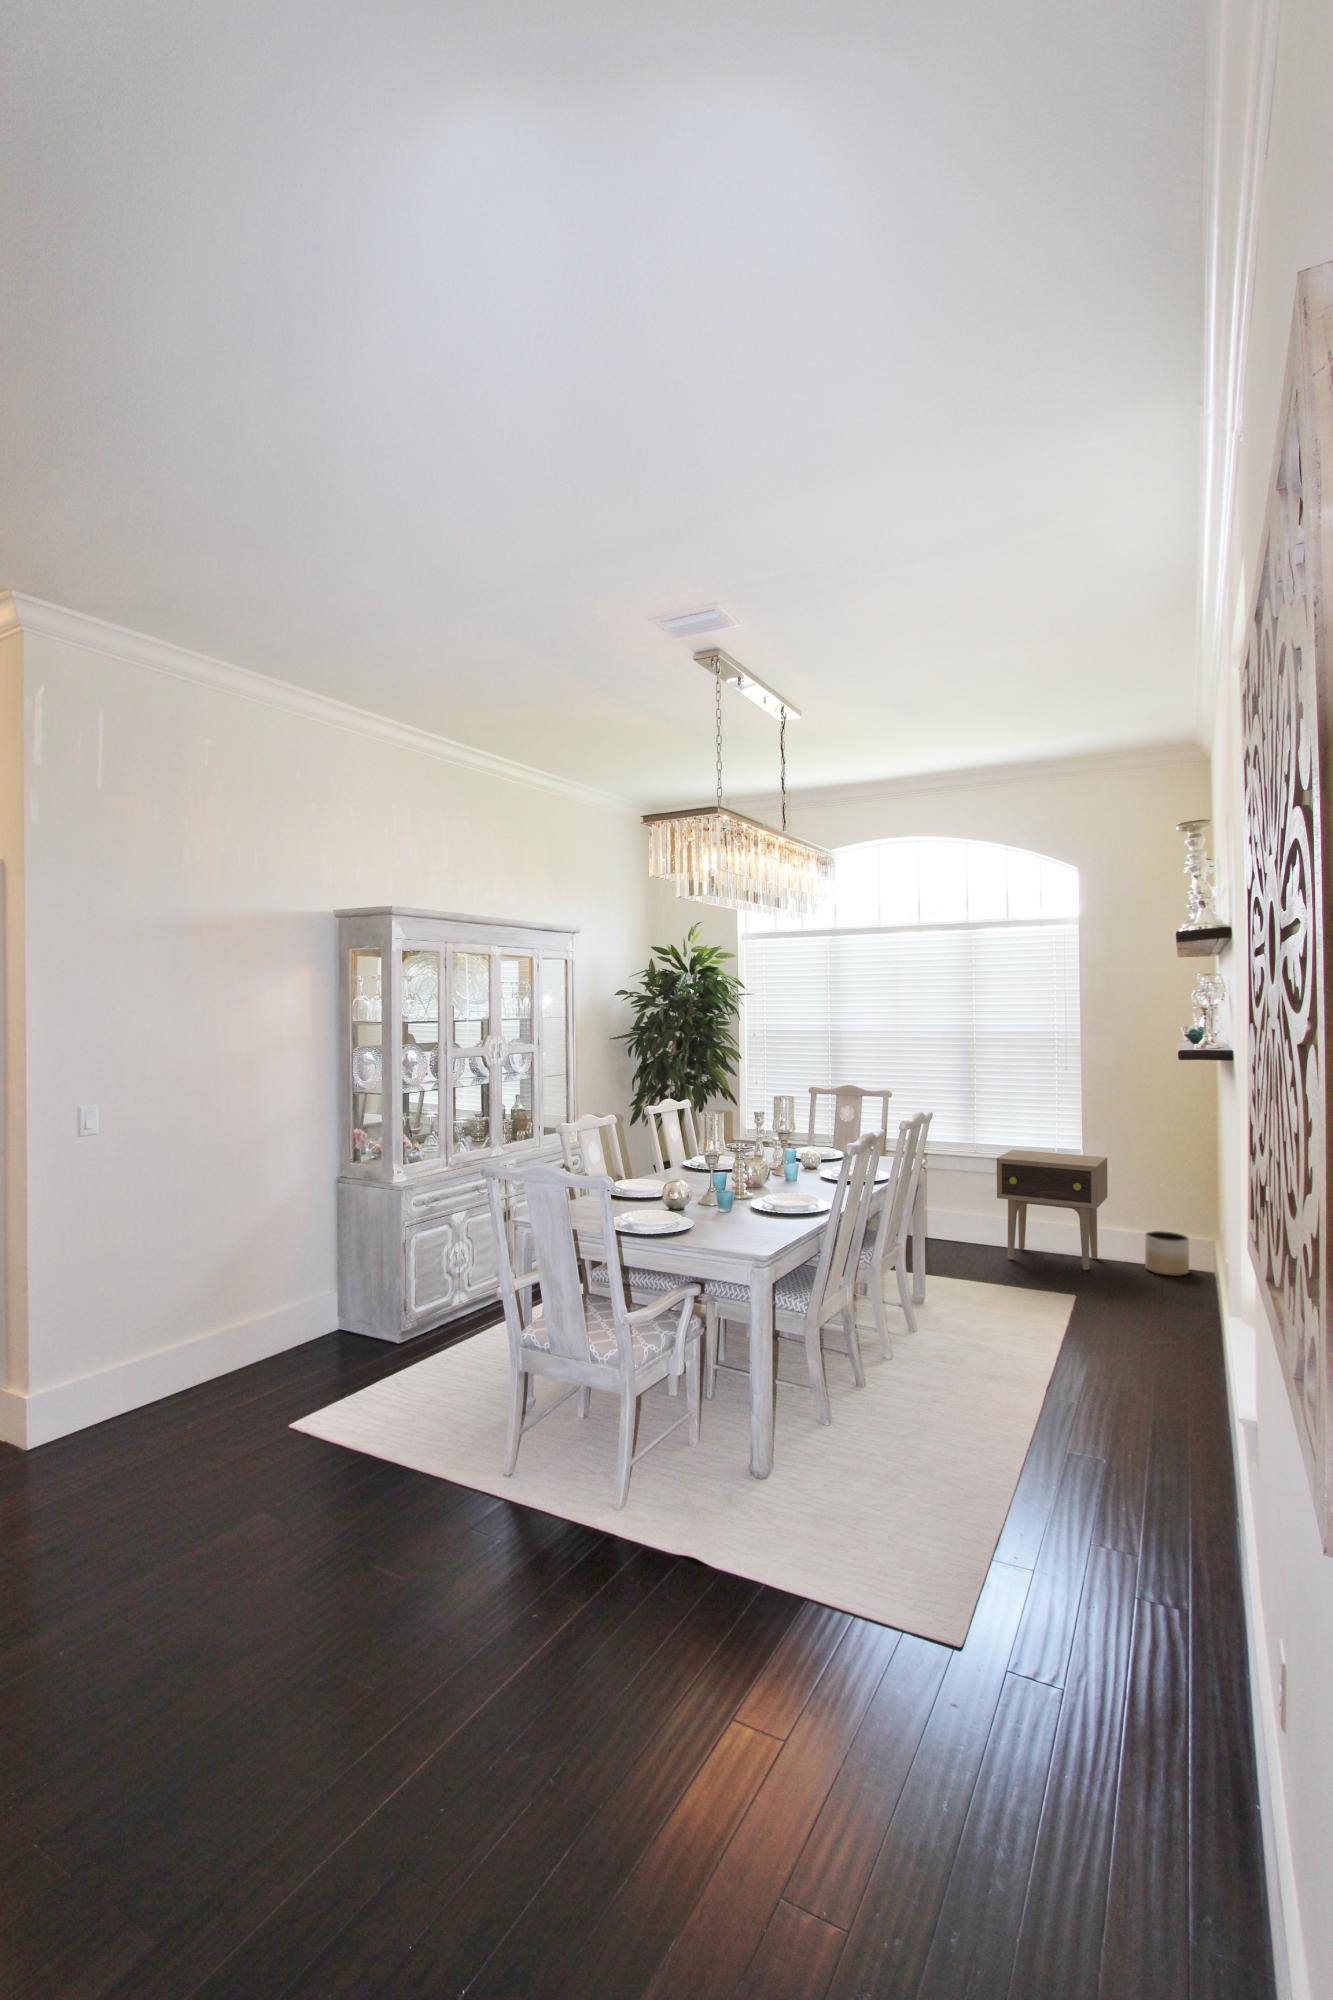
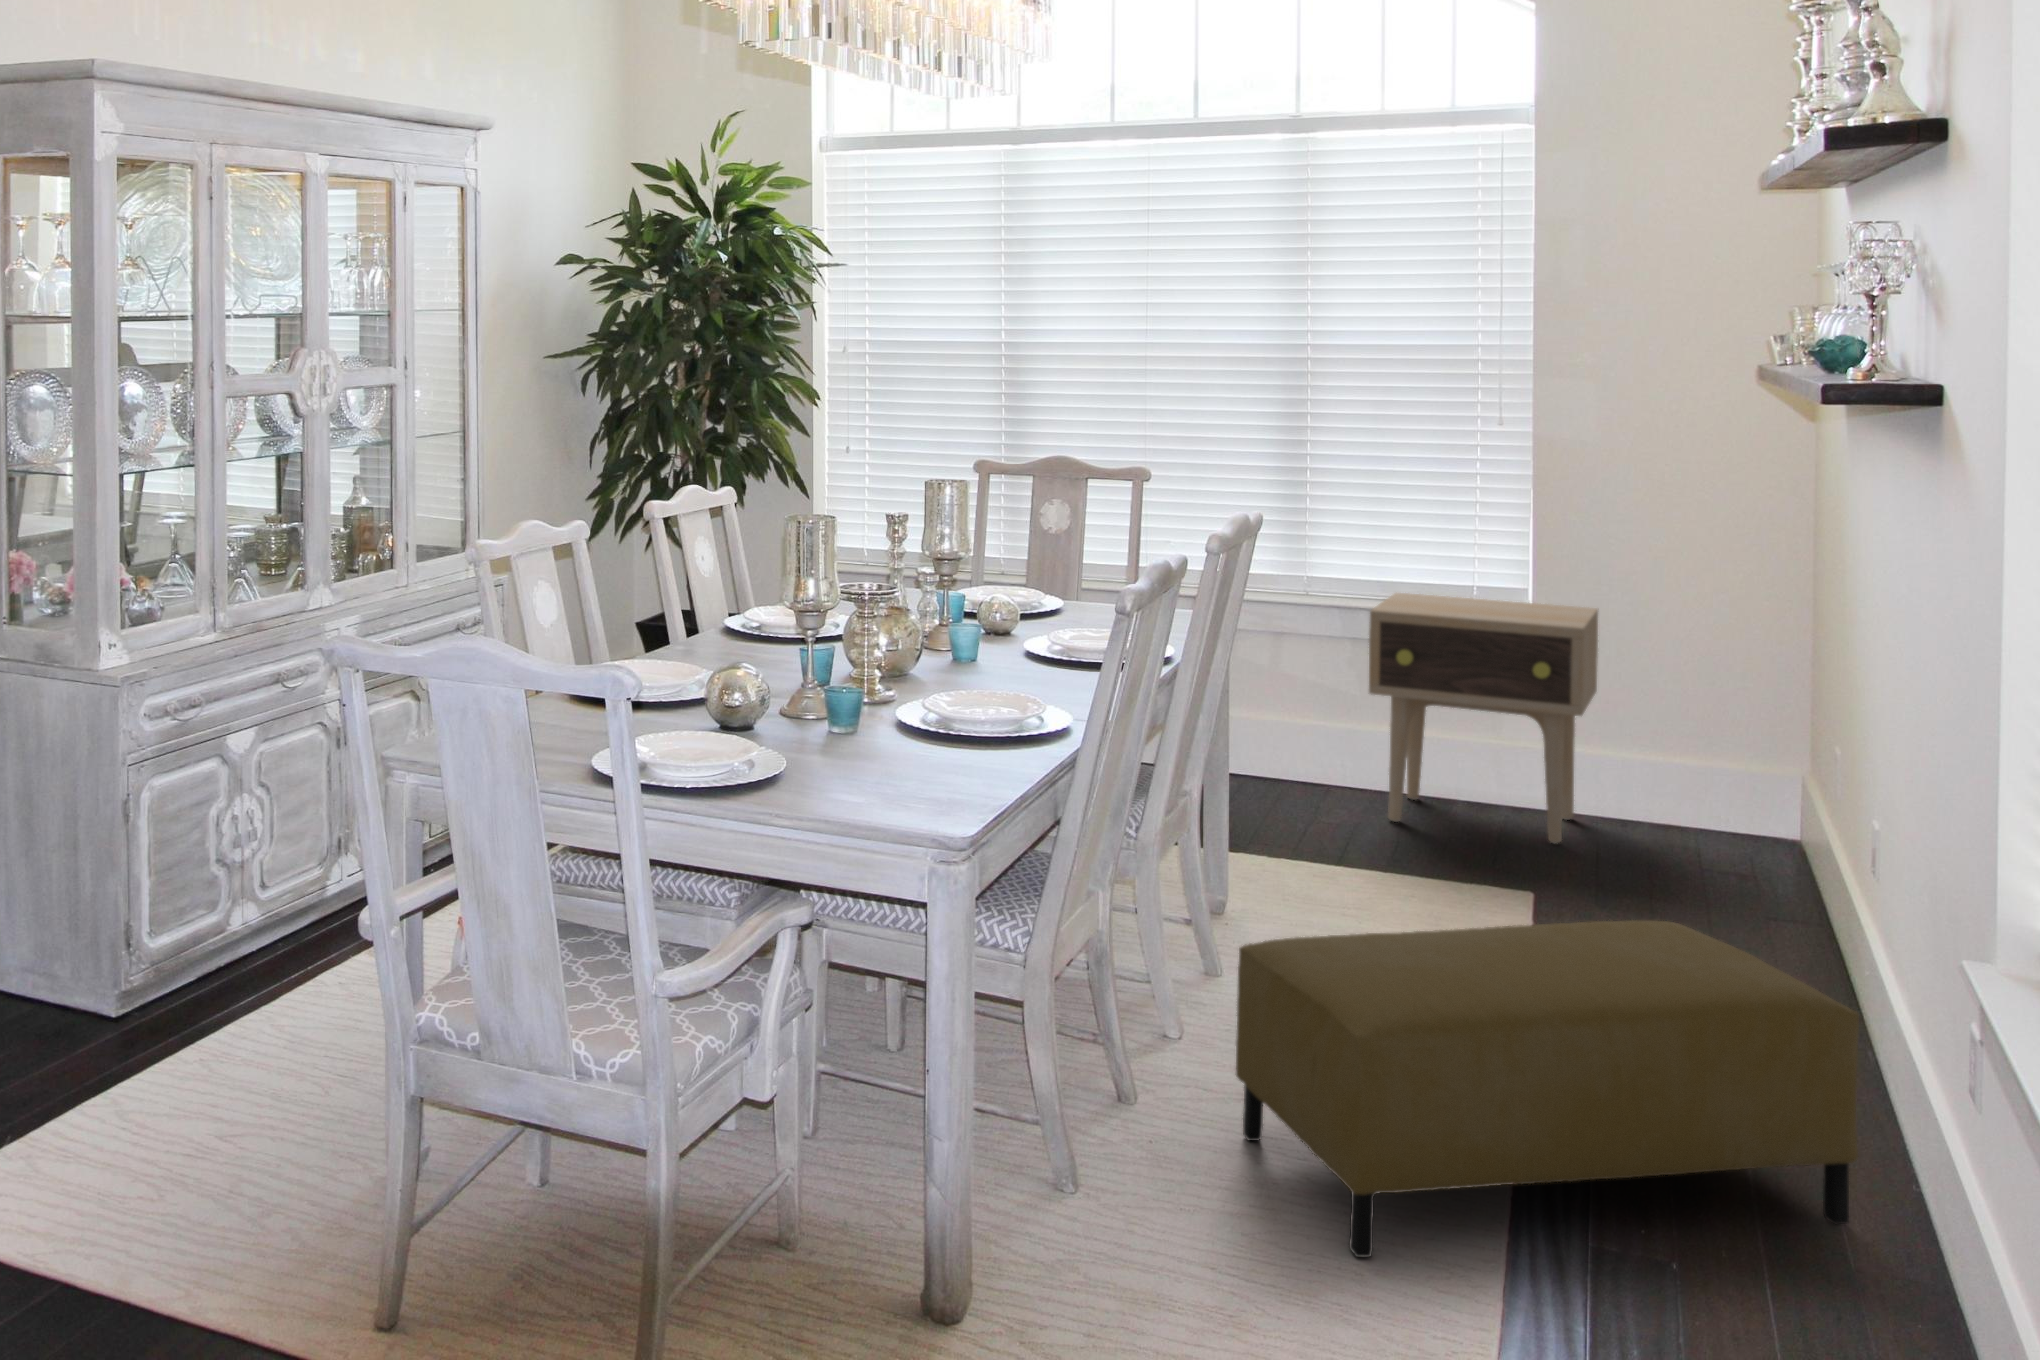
planter: present [1145,1231,1189,1276] -> none [1676,762,1769,855]
ottoman: none [907,1300,1190,1453] -> present [1236,920,1859,1257]

